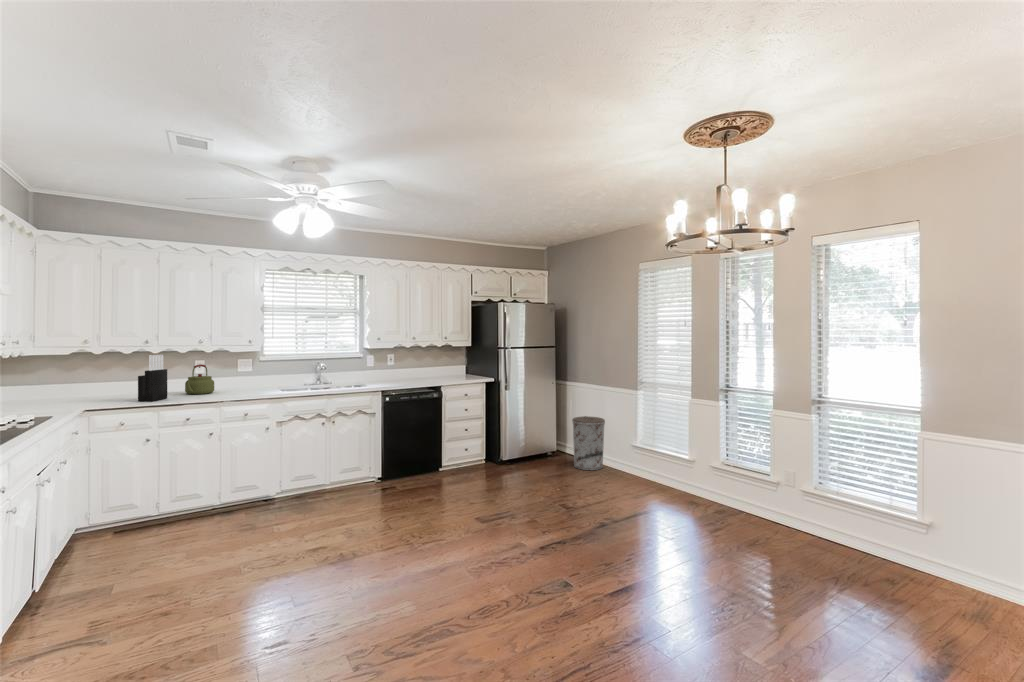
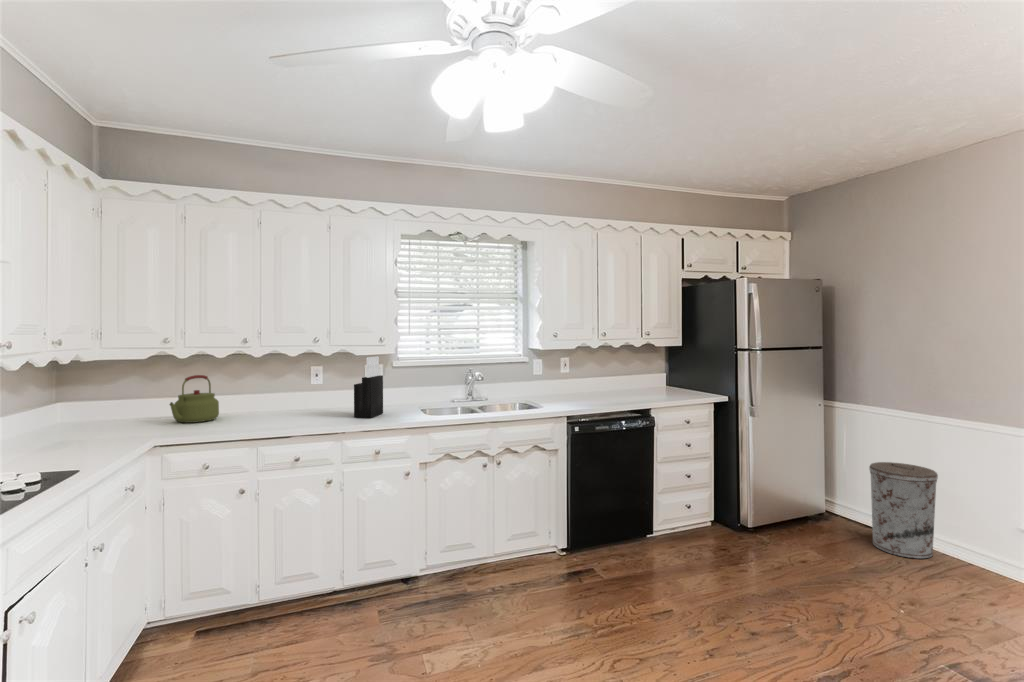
knife block: present [138,355,167,401] -> present [354,356,383,418]
kettle: present [185,364,214,394] -> present [170,375,219,423]

